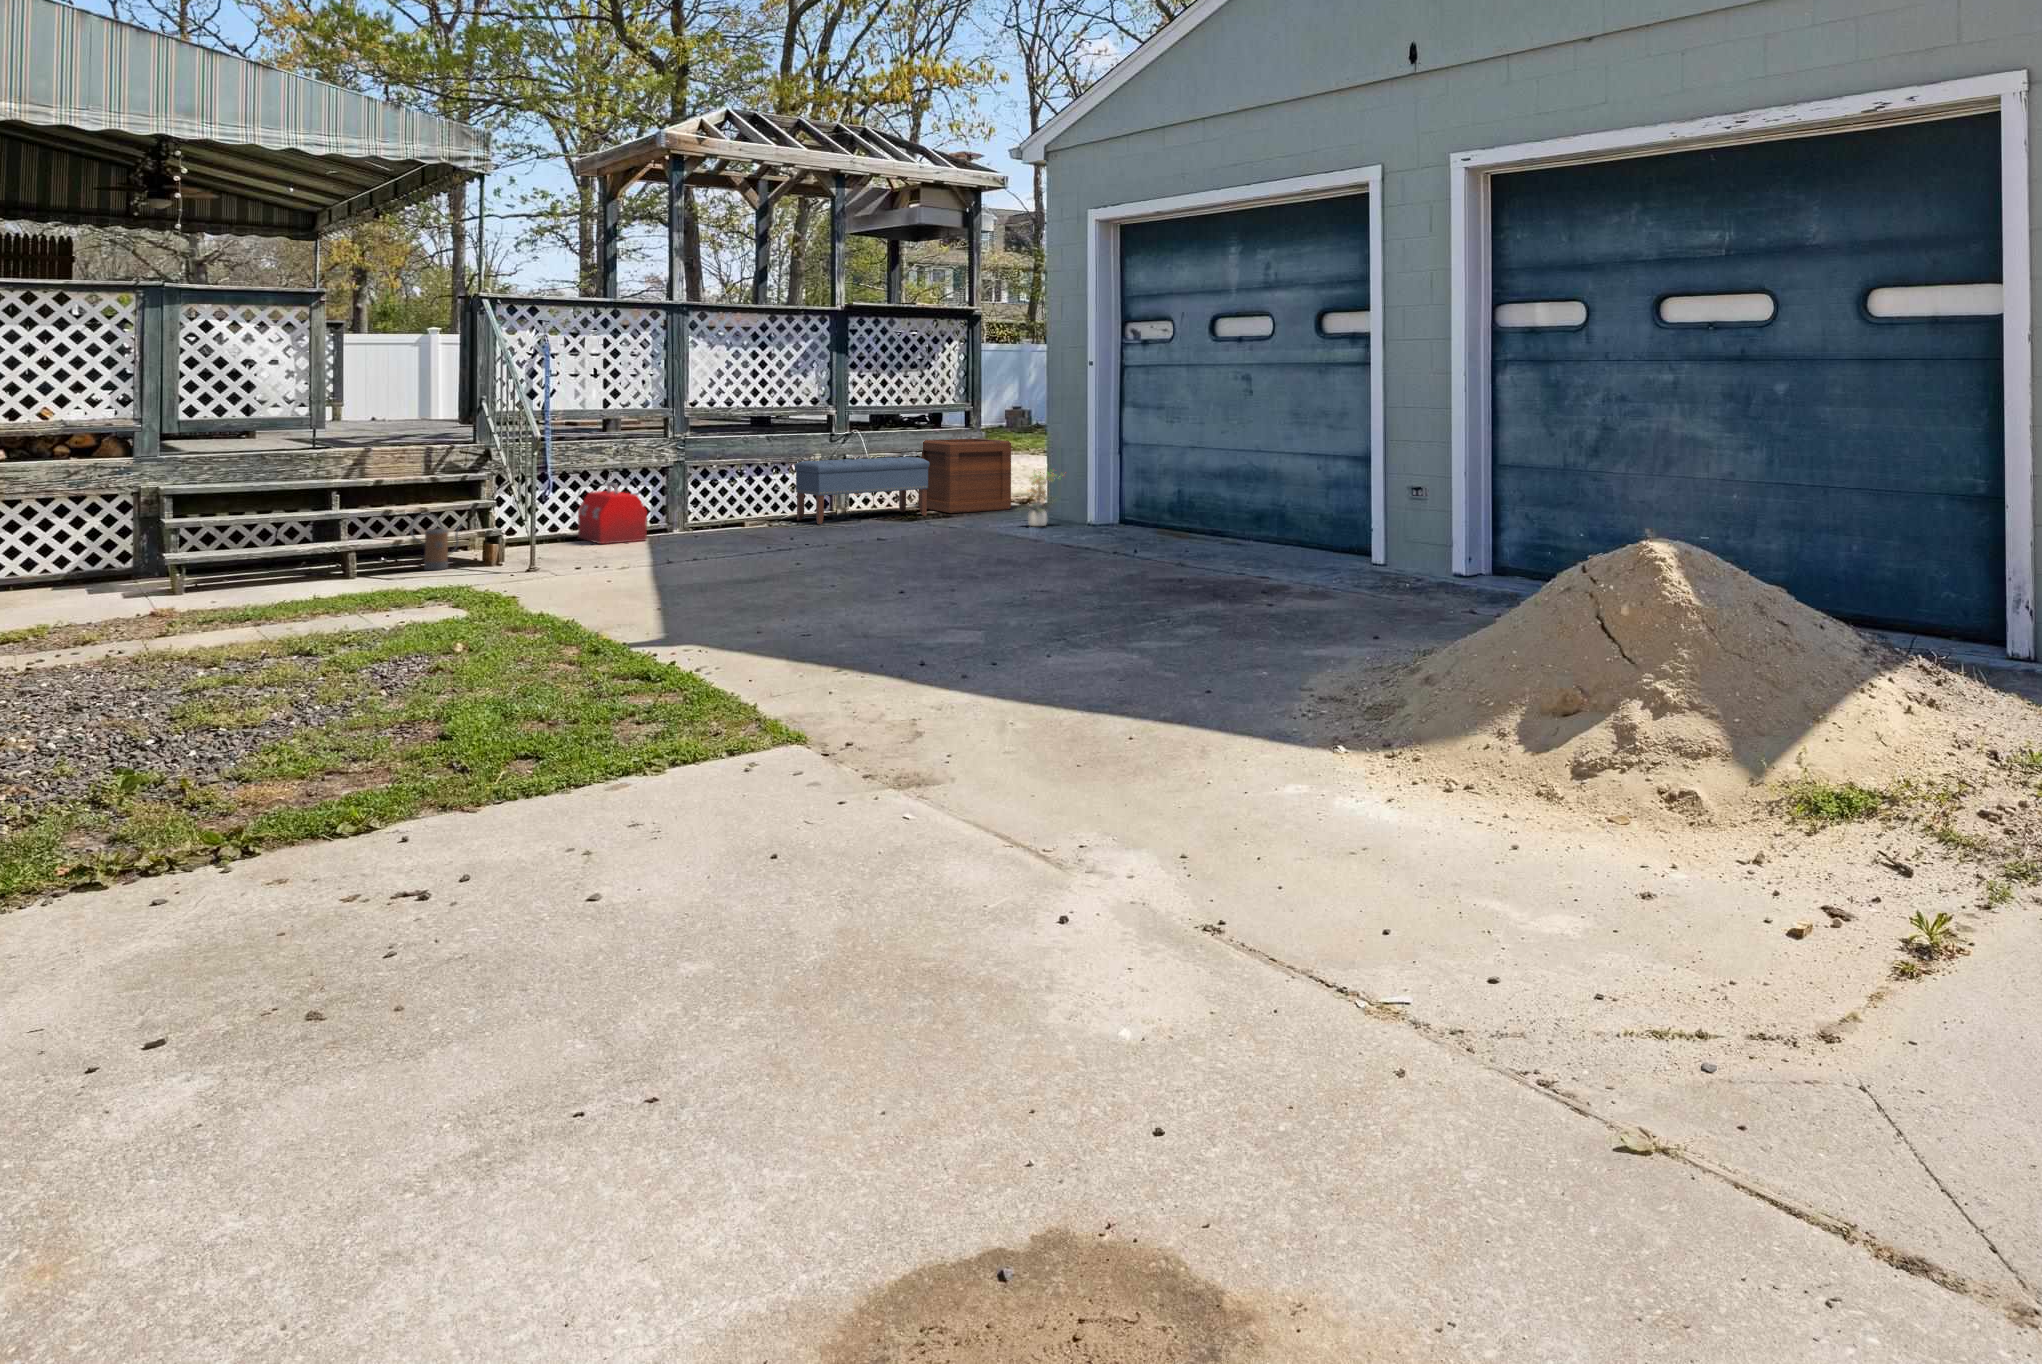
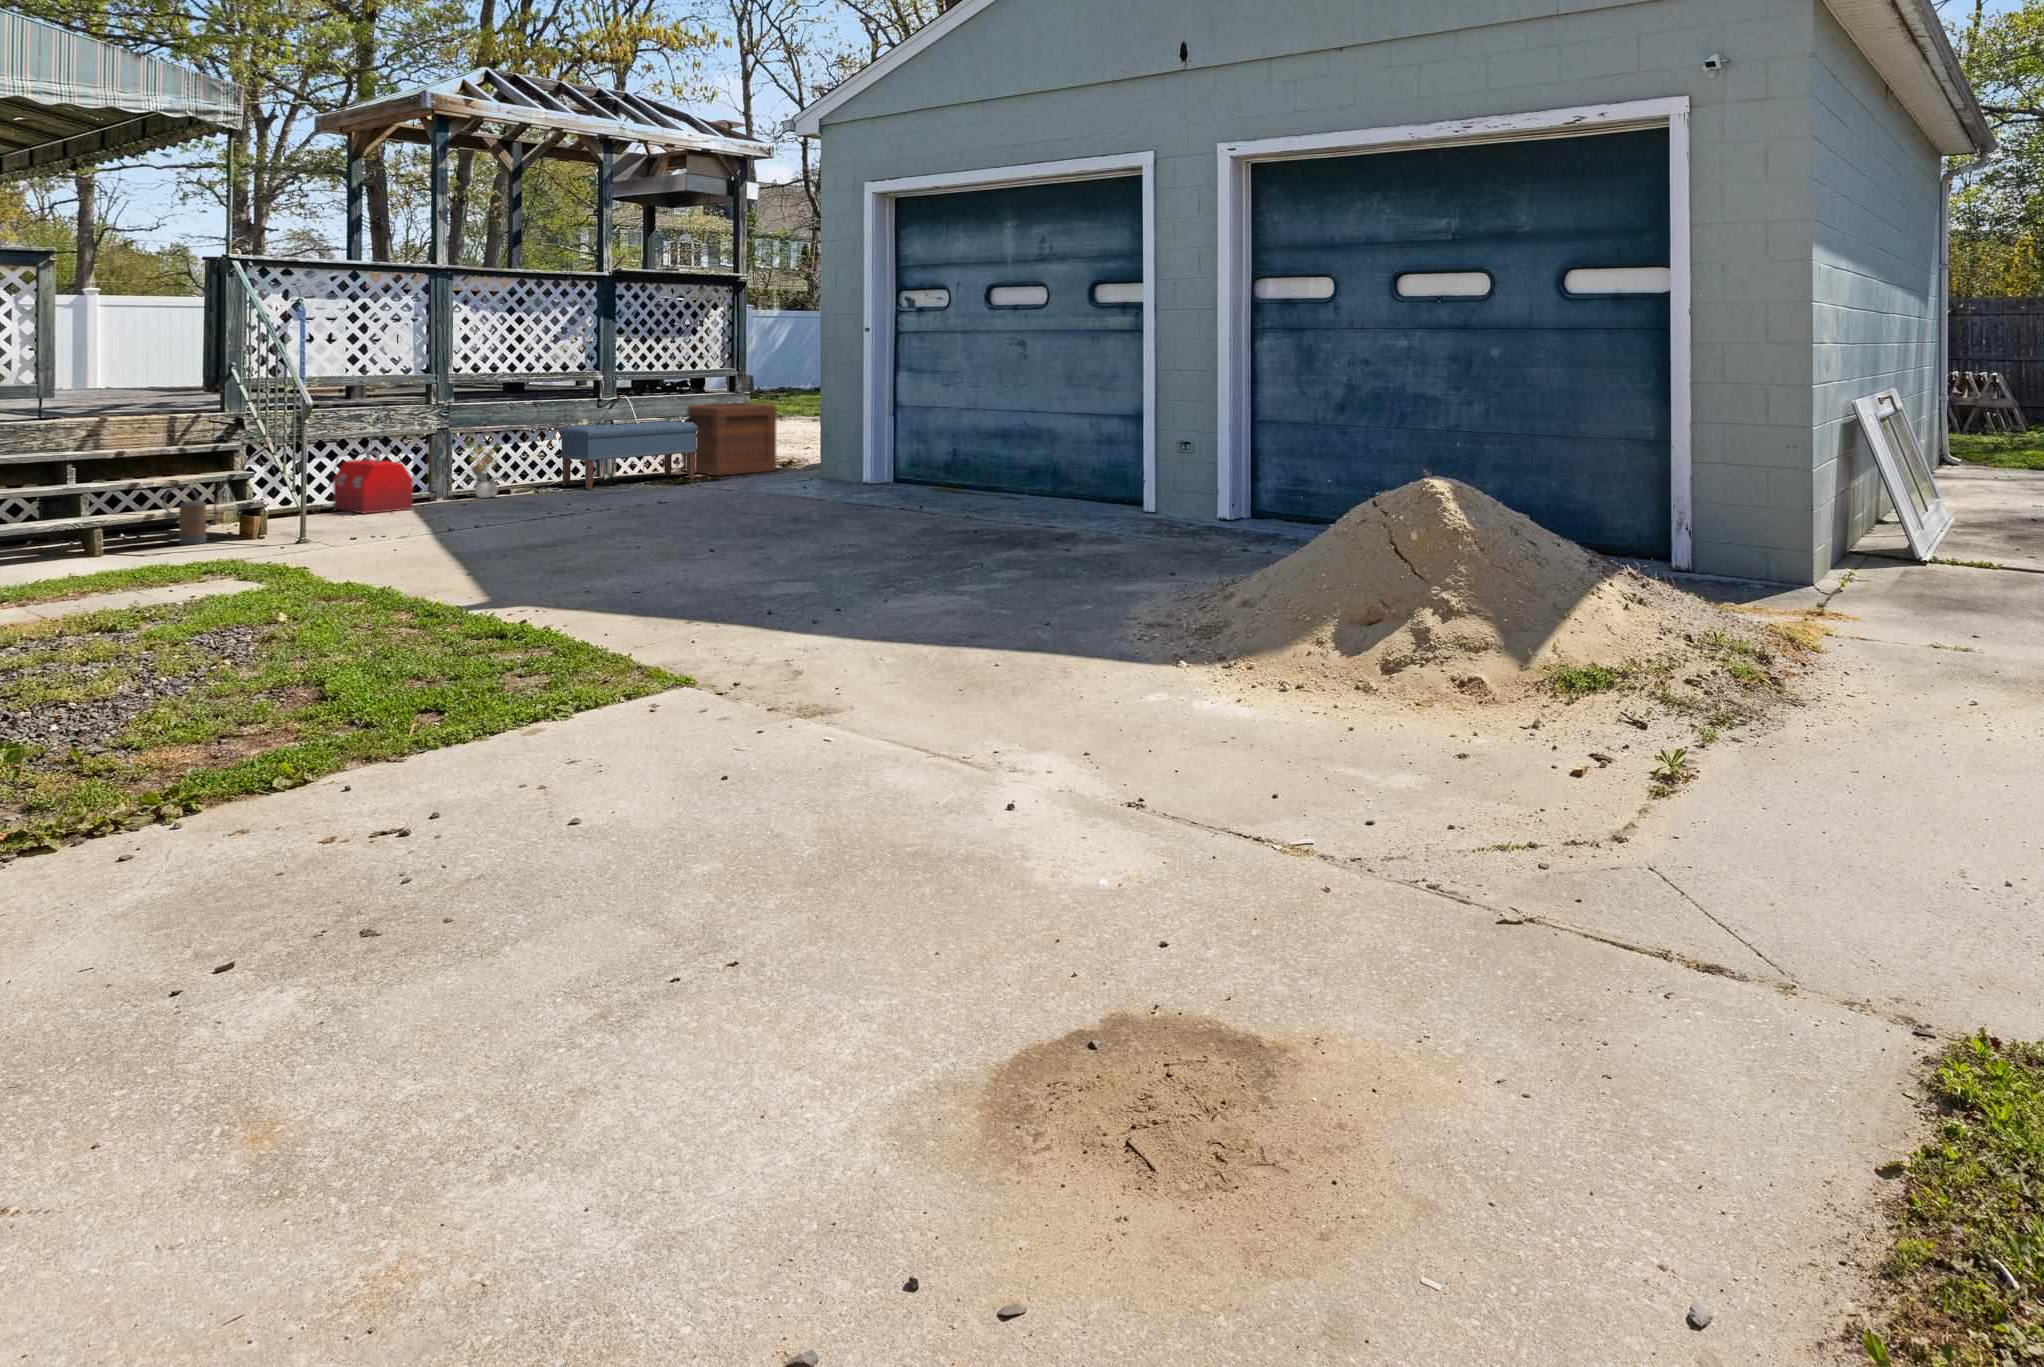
potted plant: present [1028,472,1060,526] -> present [464,439,503,498]

